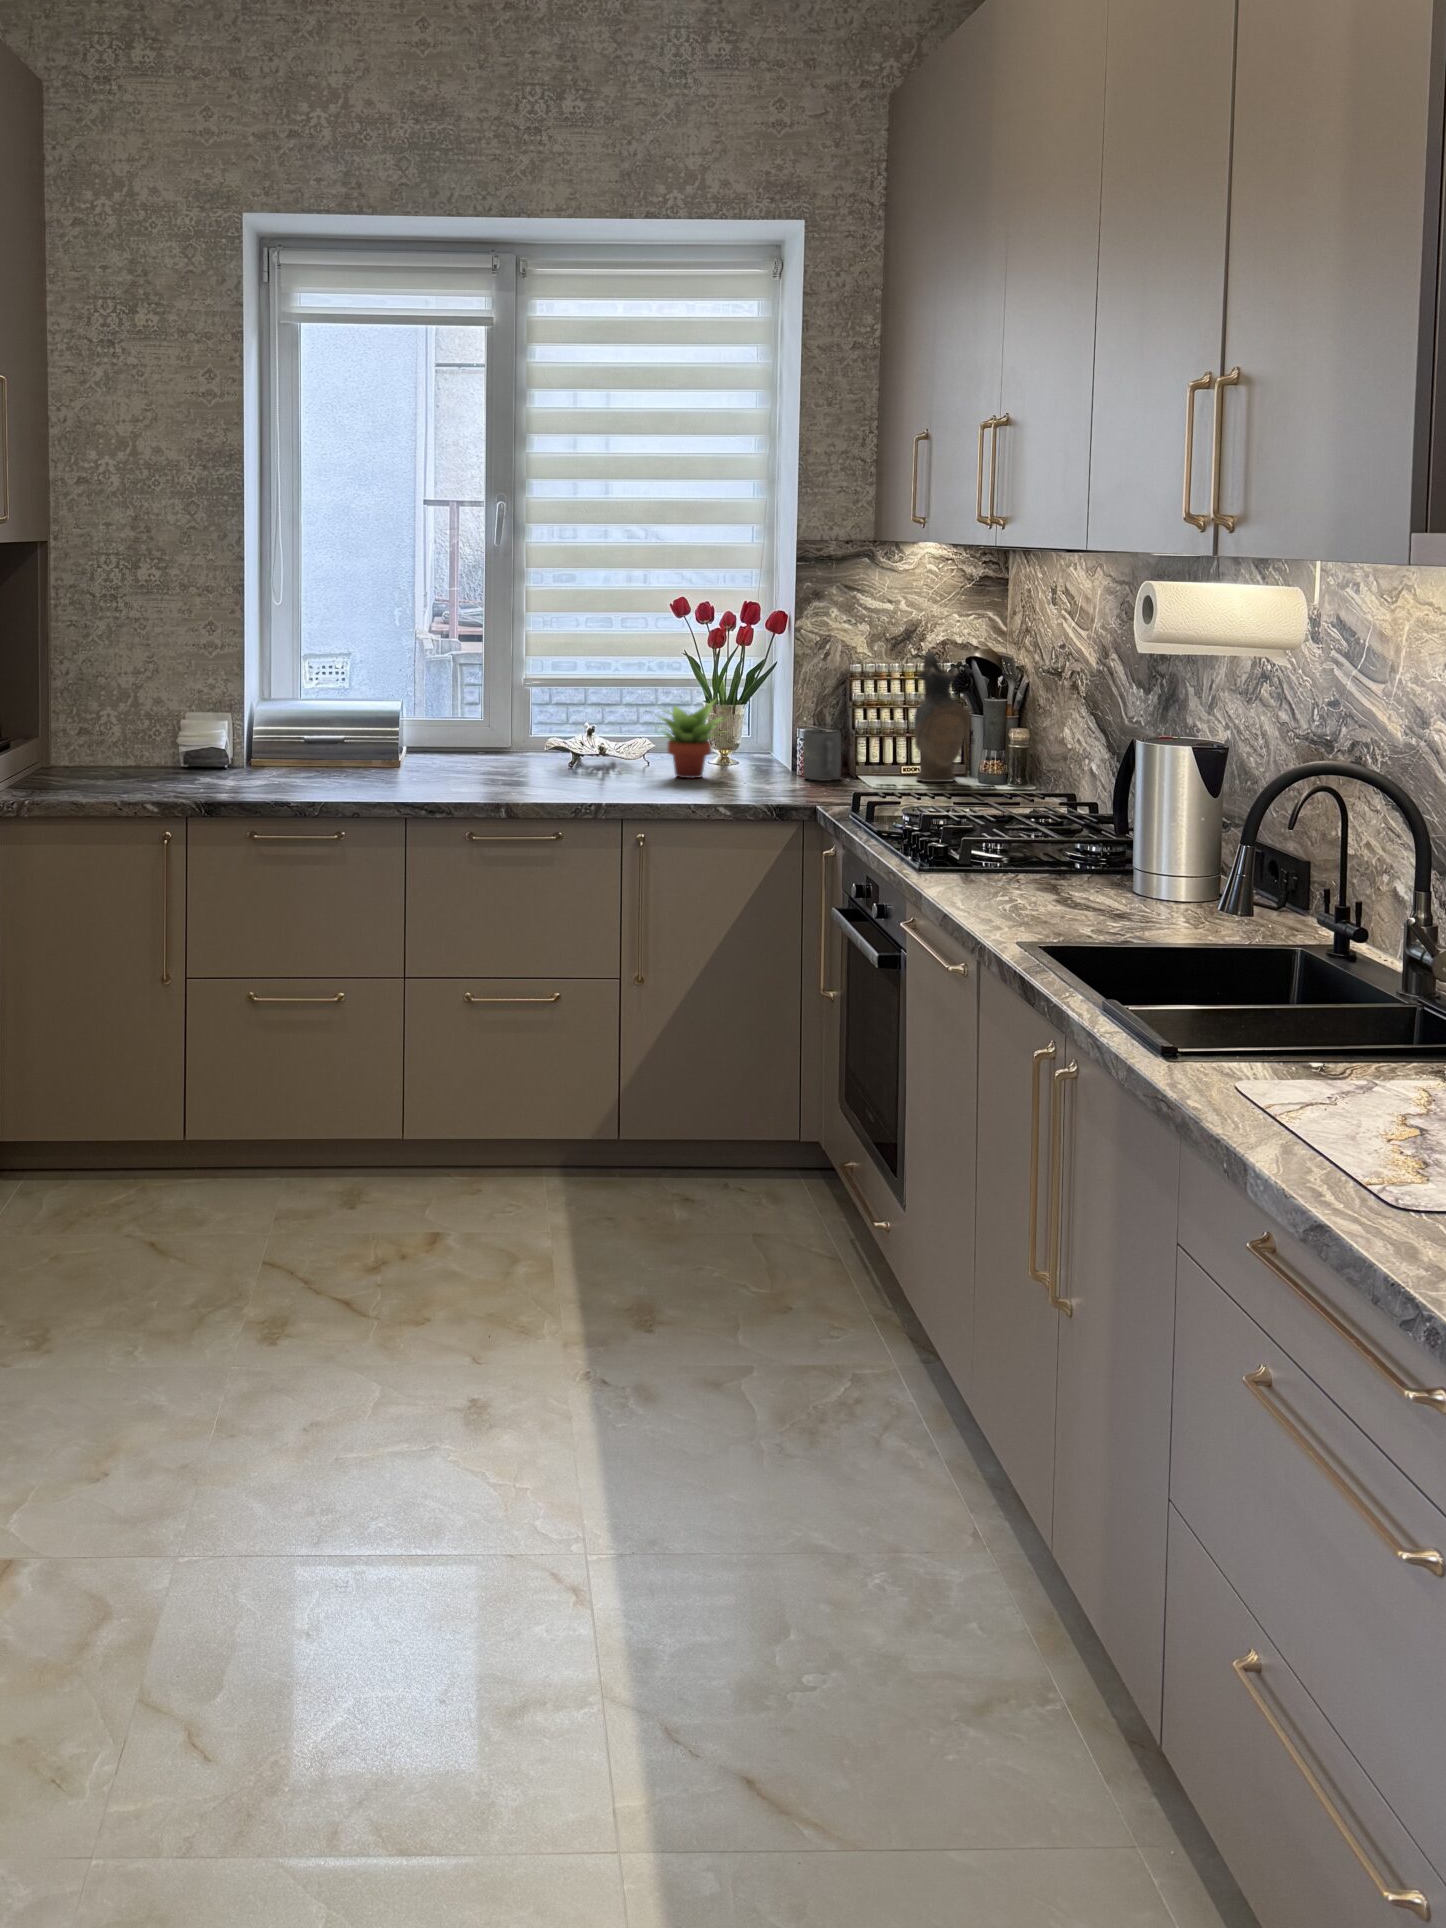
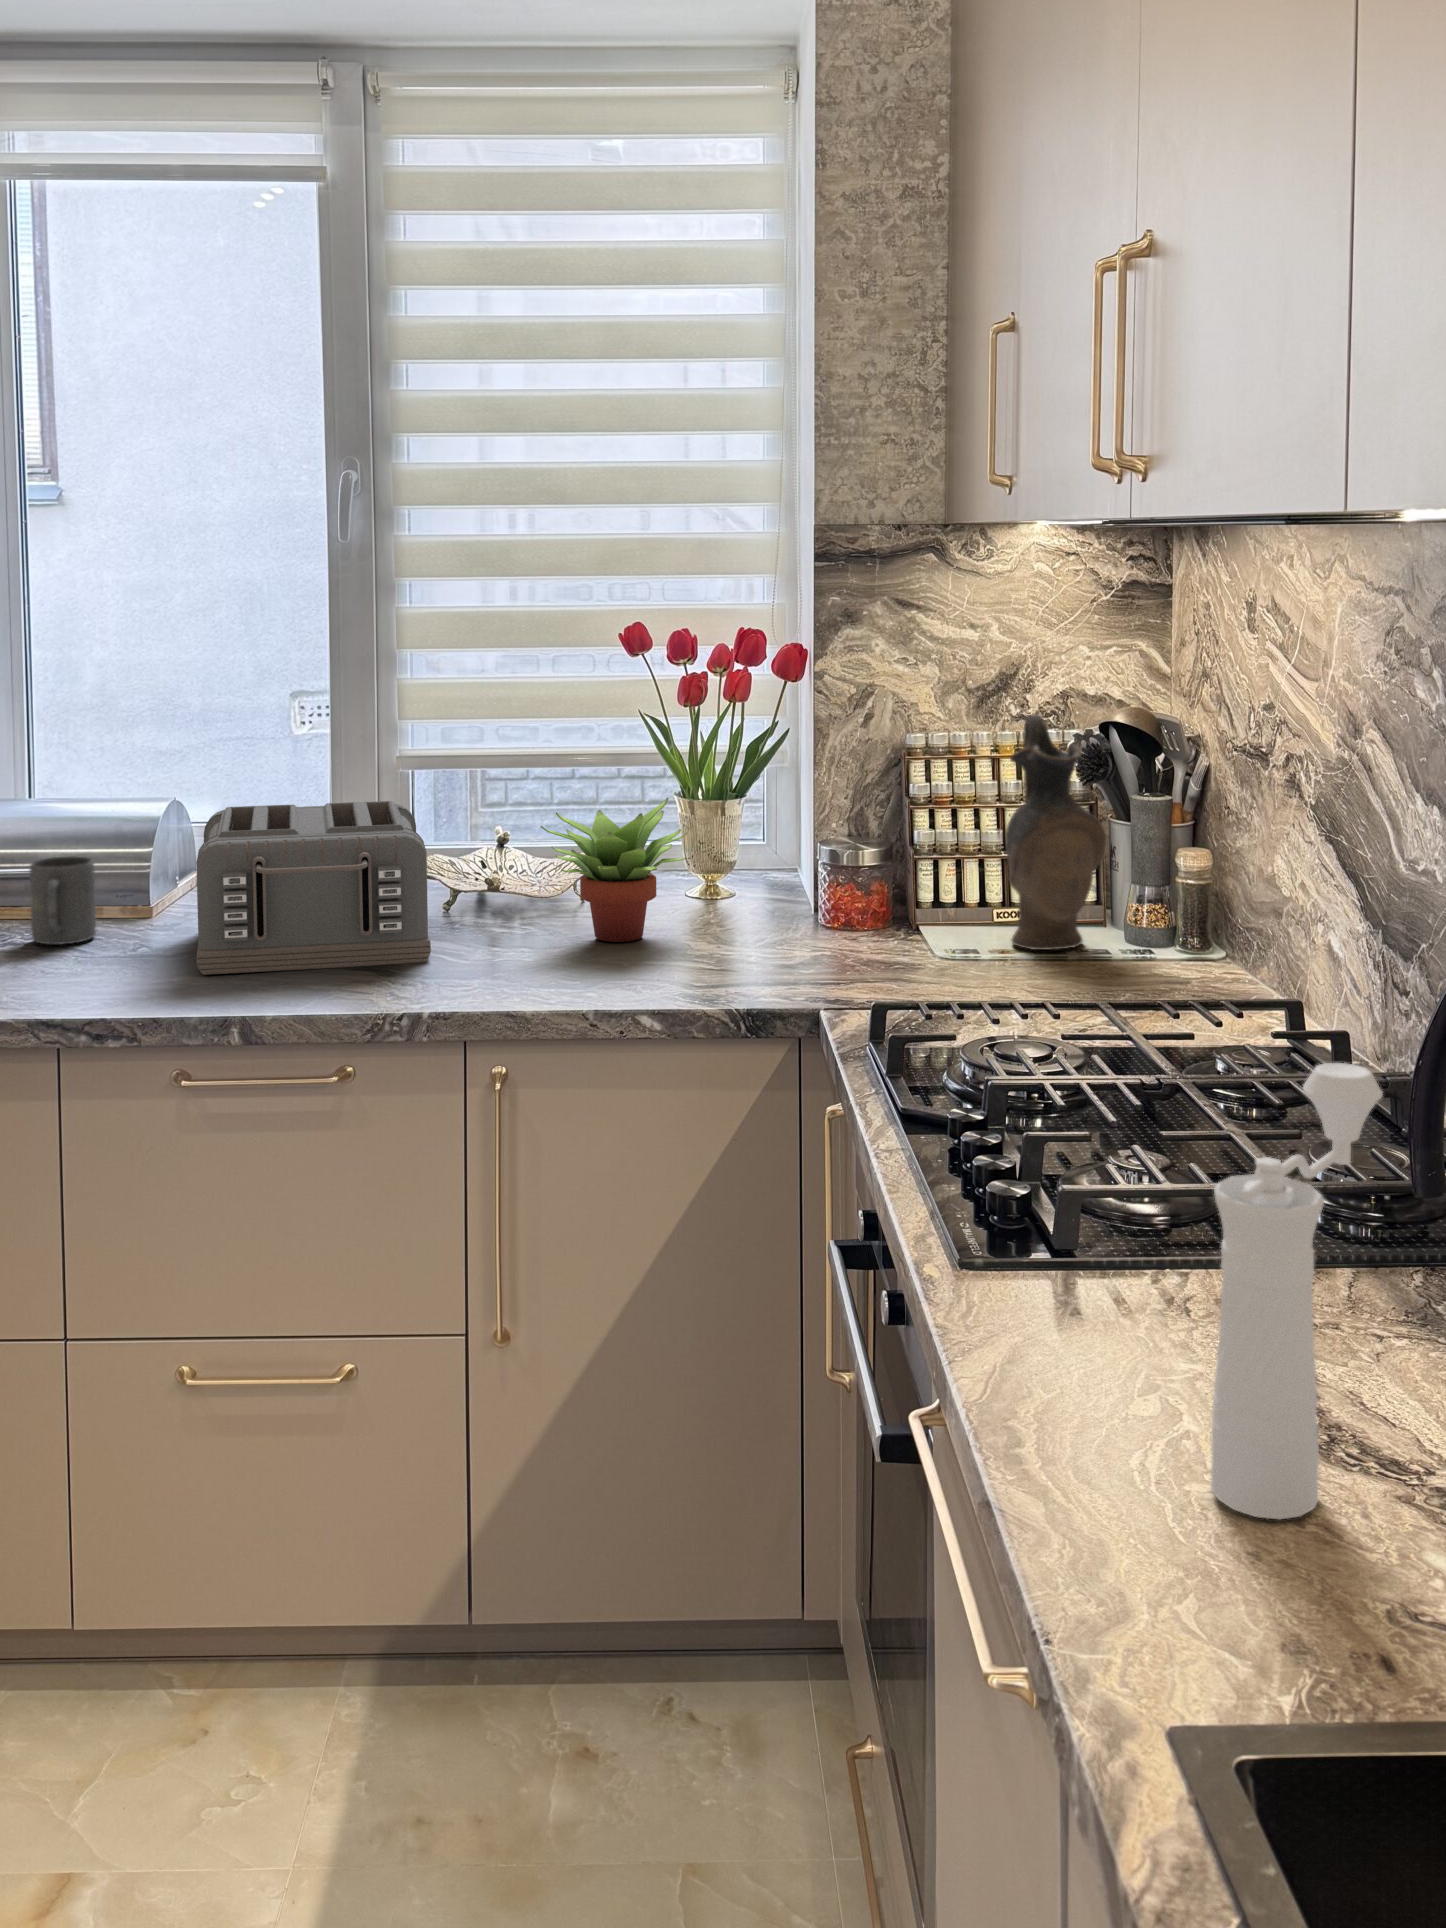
toaster: none [442,699,589,789] -> present [196,801,431,975]
mug: present [803,730,841,781] -> present [30,856,96,945]
pepper mill: none [1033,764,1100,917] -> present [1211,1063,1383,1519]

